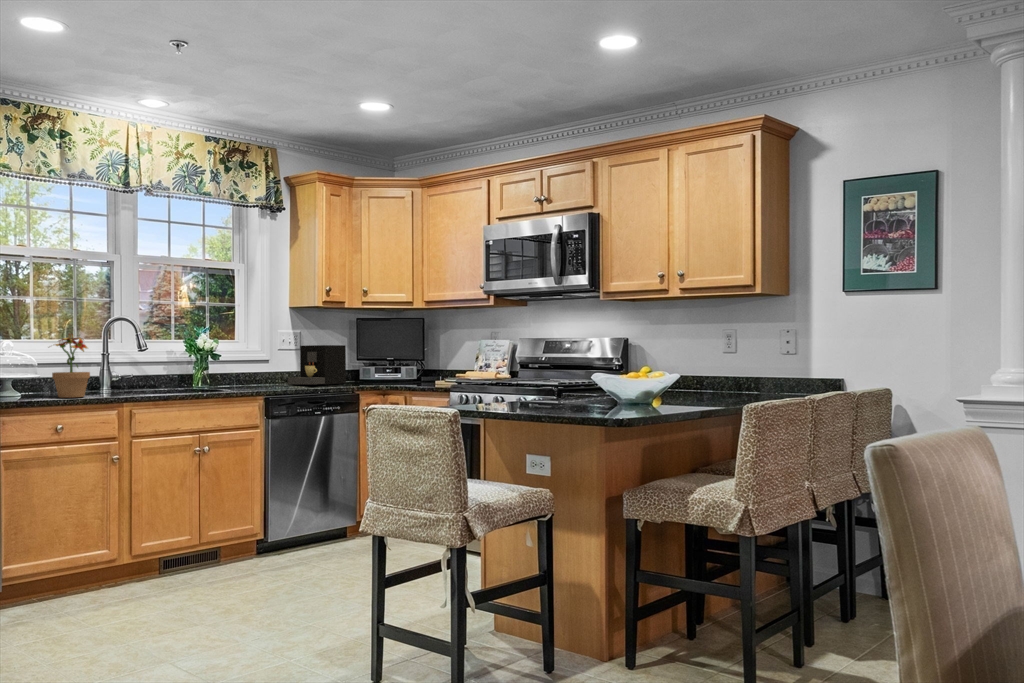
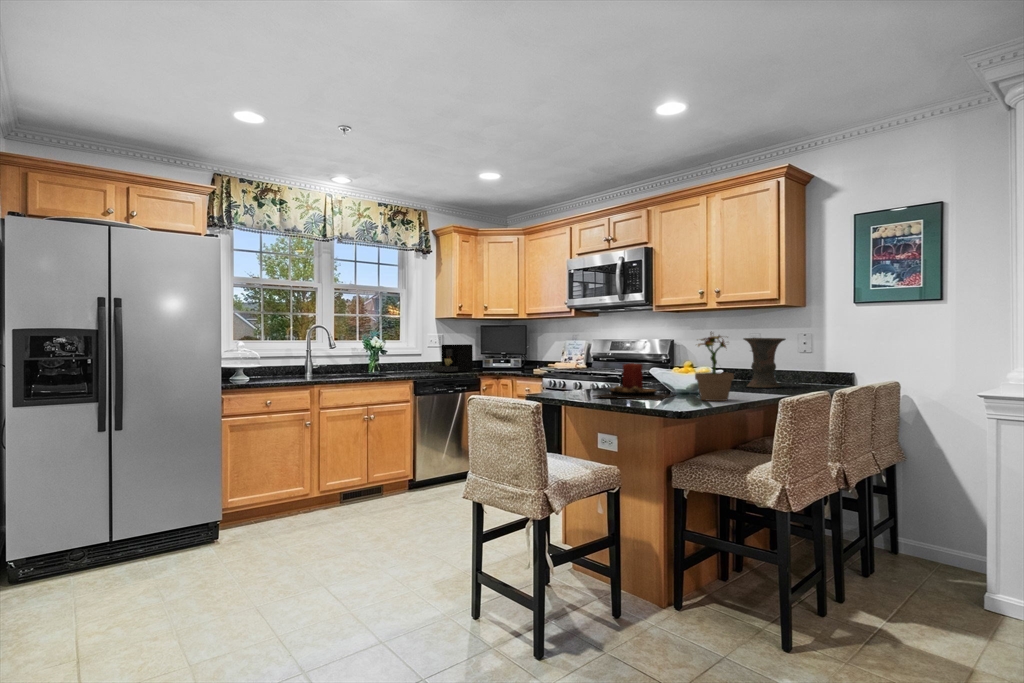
potted plant: present [52,334,90,398] -> present [695,332,734,401]
vase: none [709,334,760,397] -> present [744,338,786,388]
candle: none [520,365,625,410] -> present [593,363,674,400]

